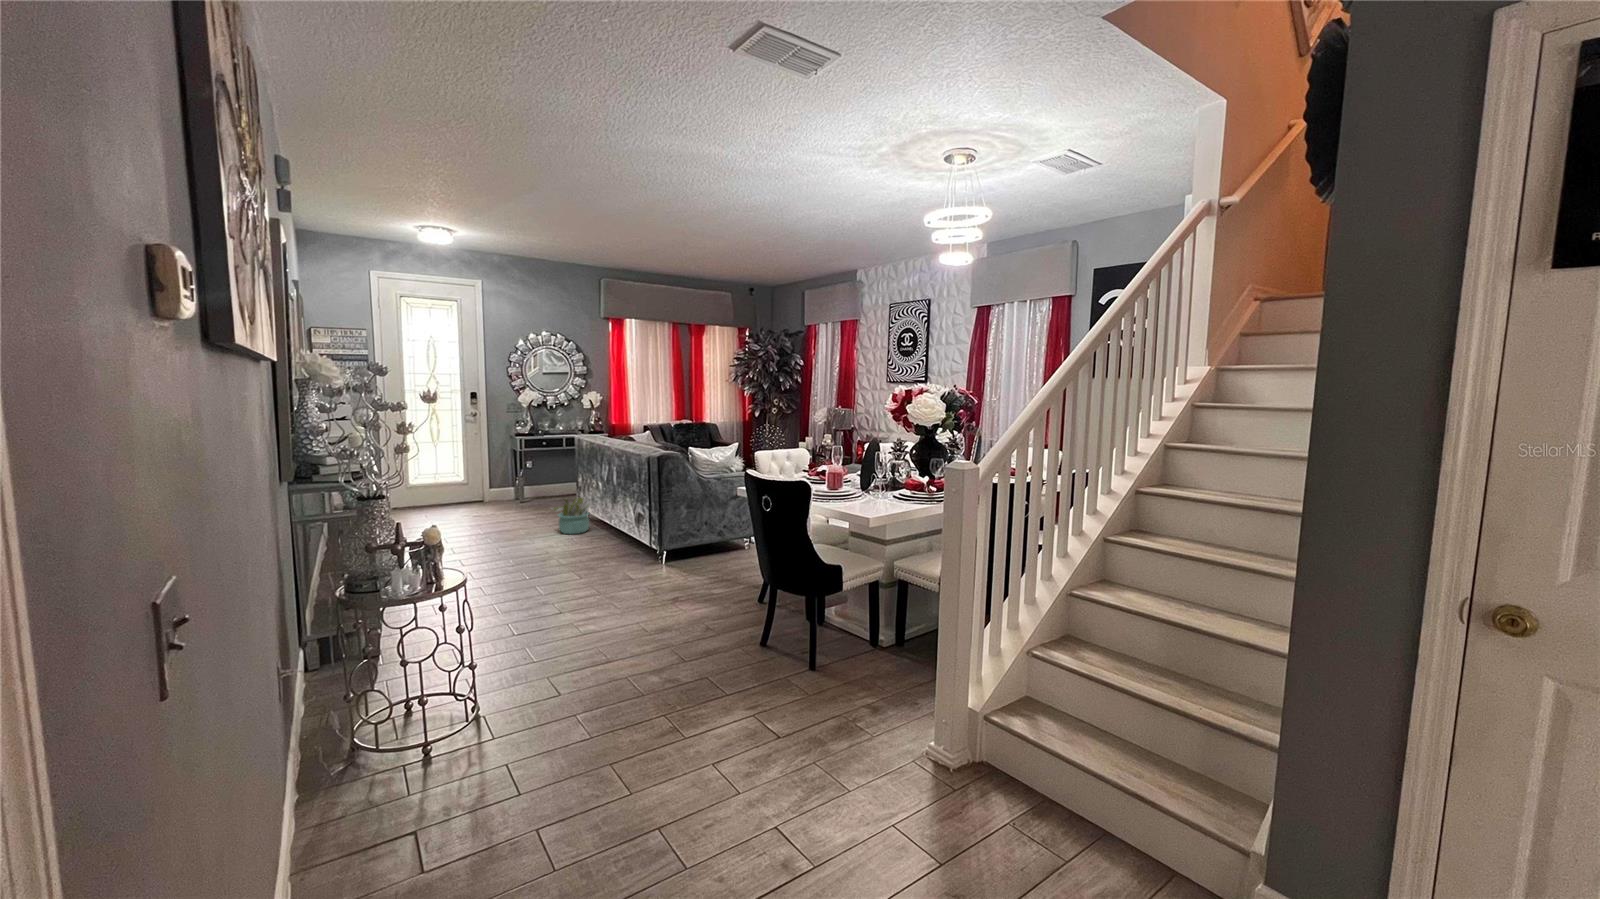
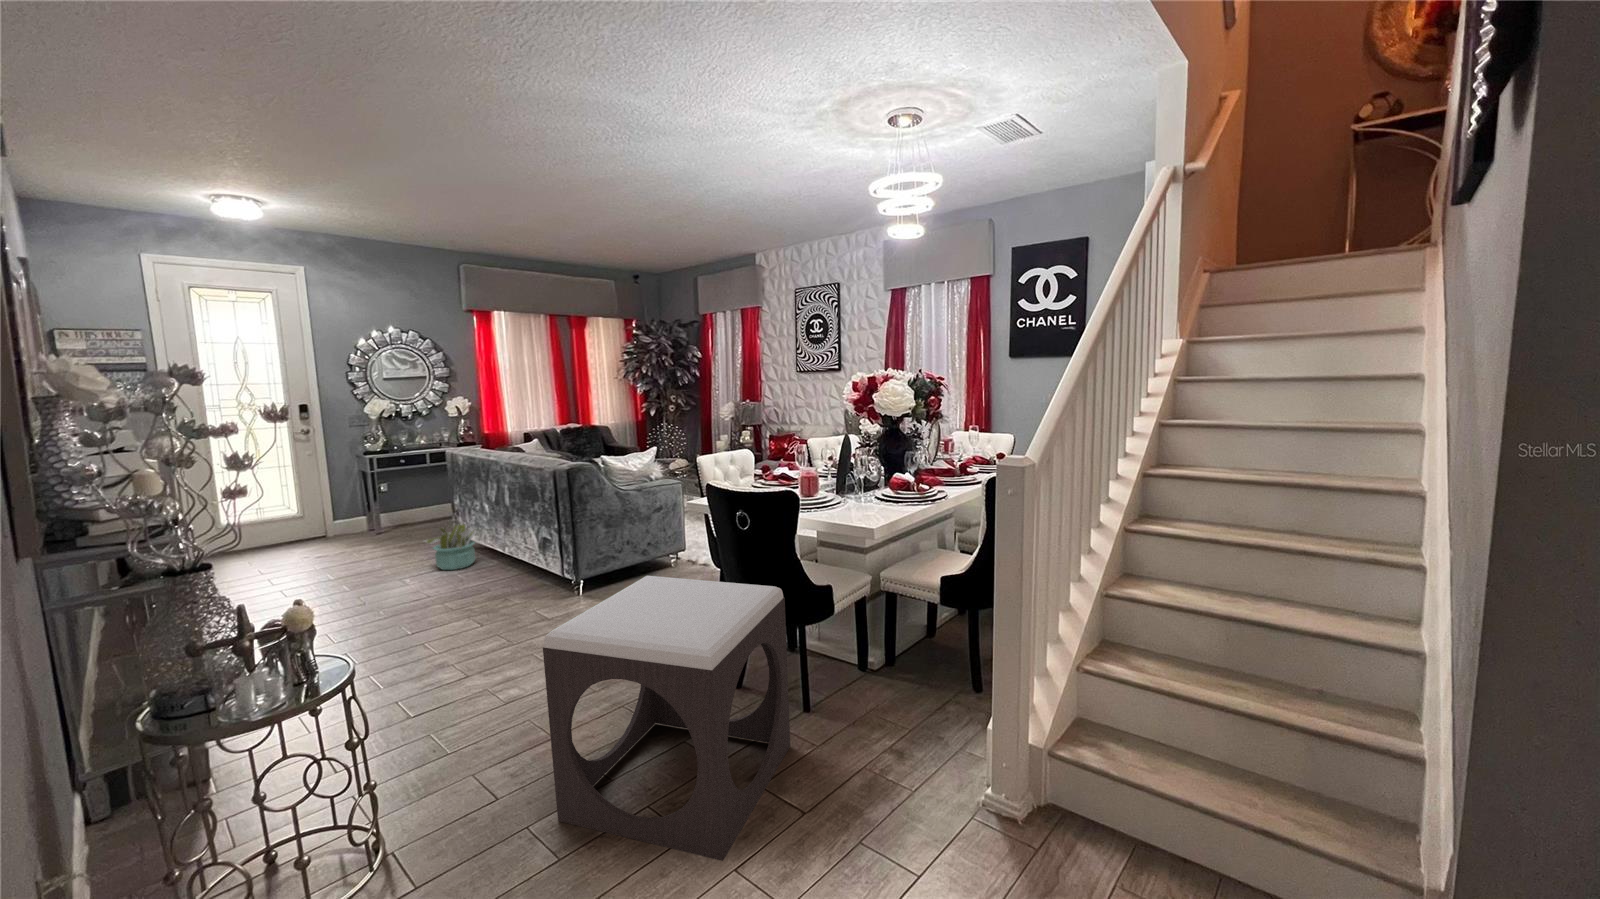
footstool: none [595,541,790,759] -> present [543,576,790,861]

